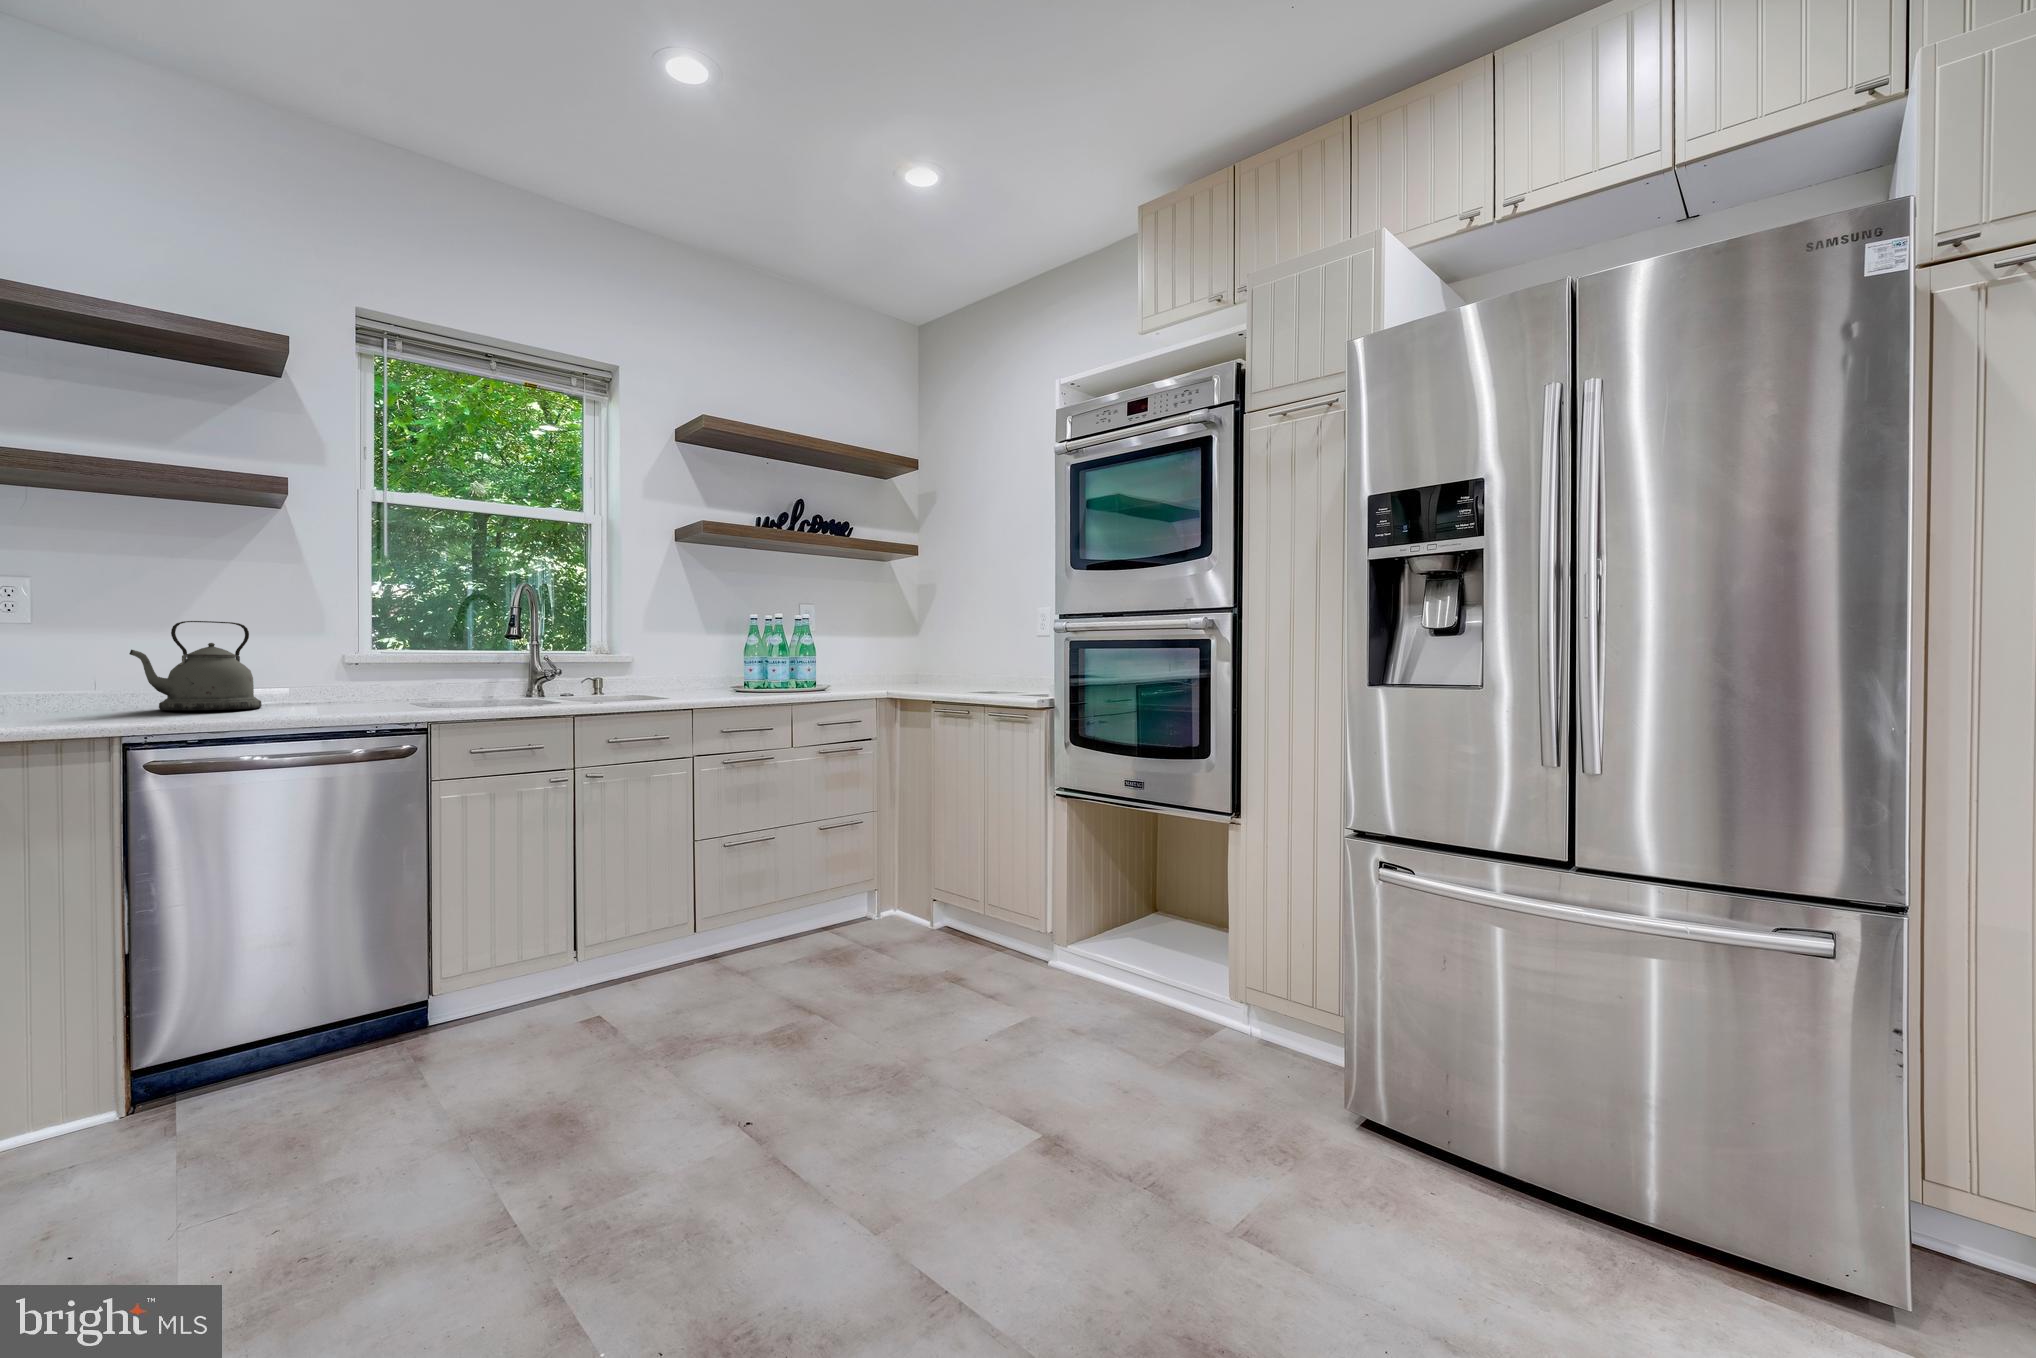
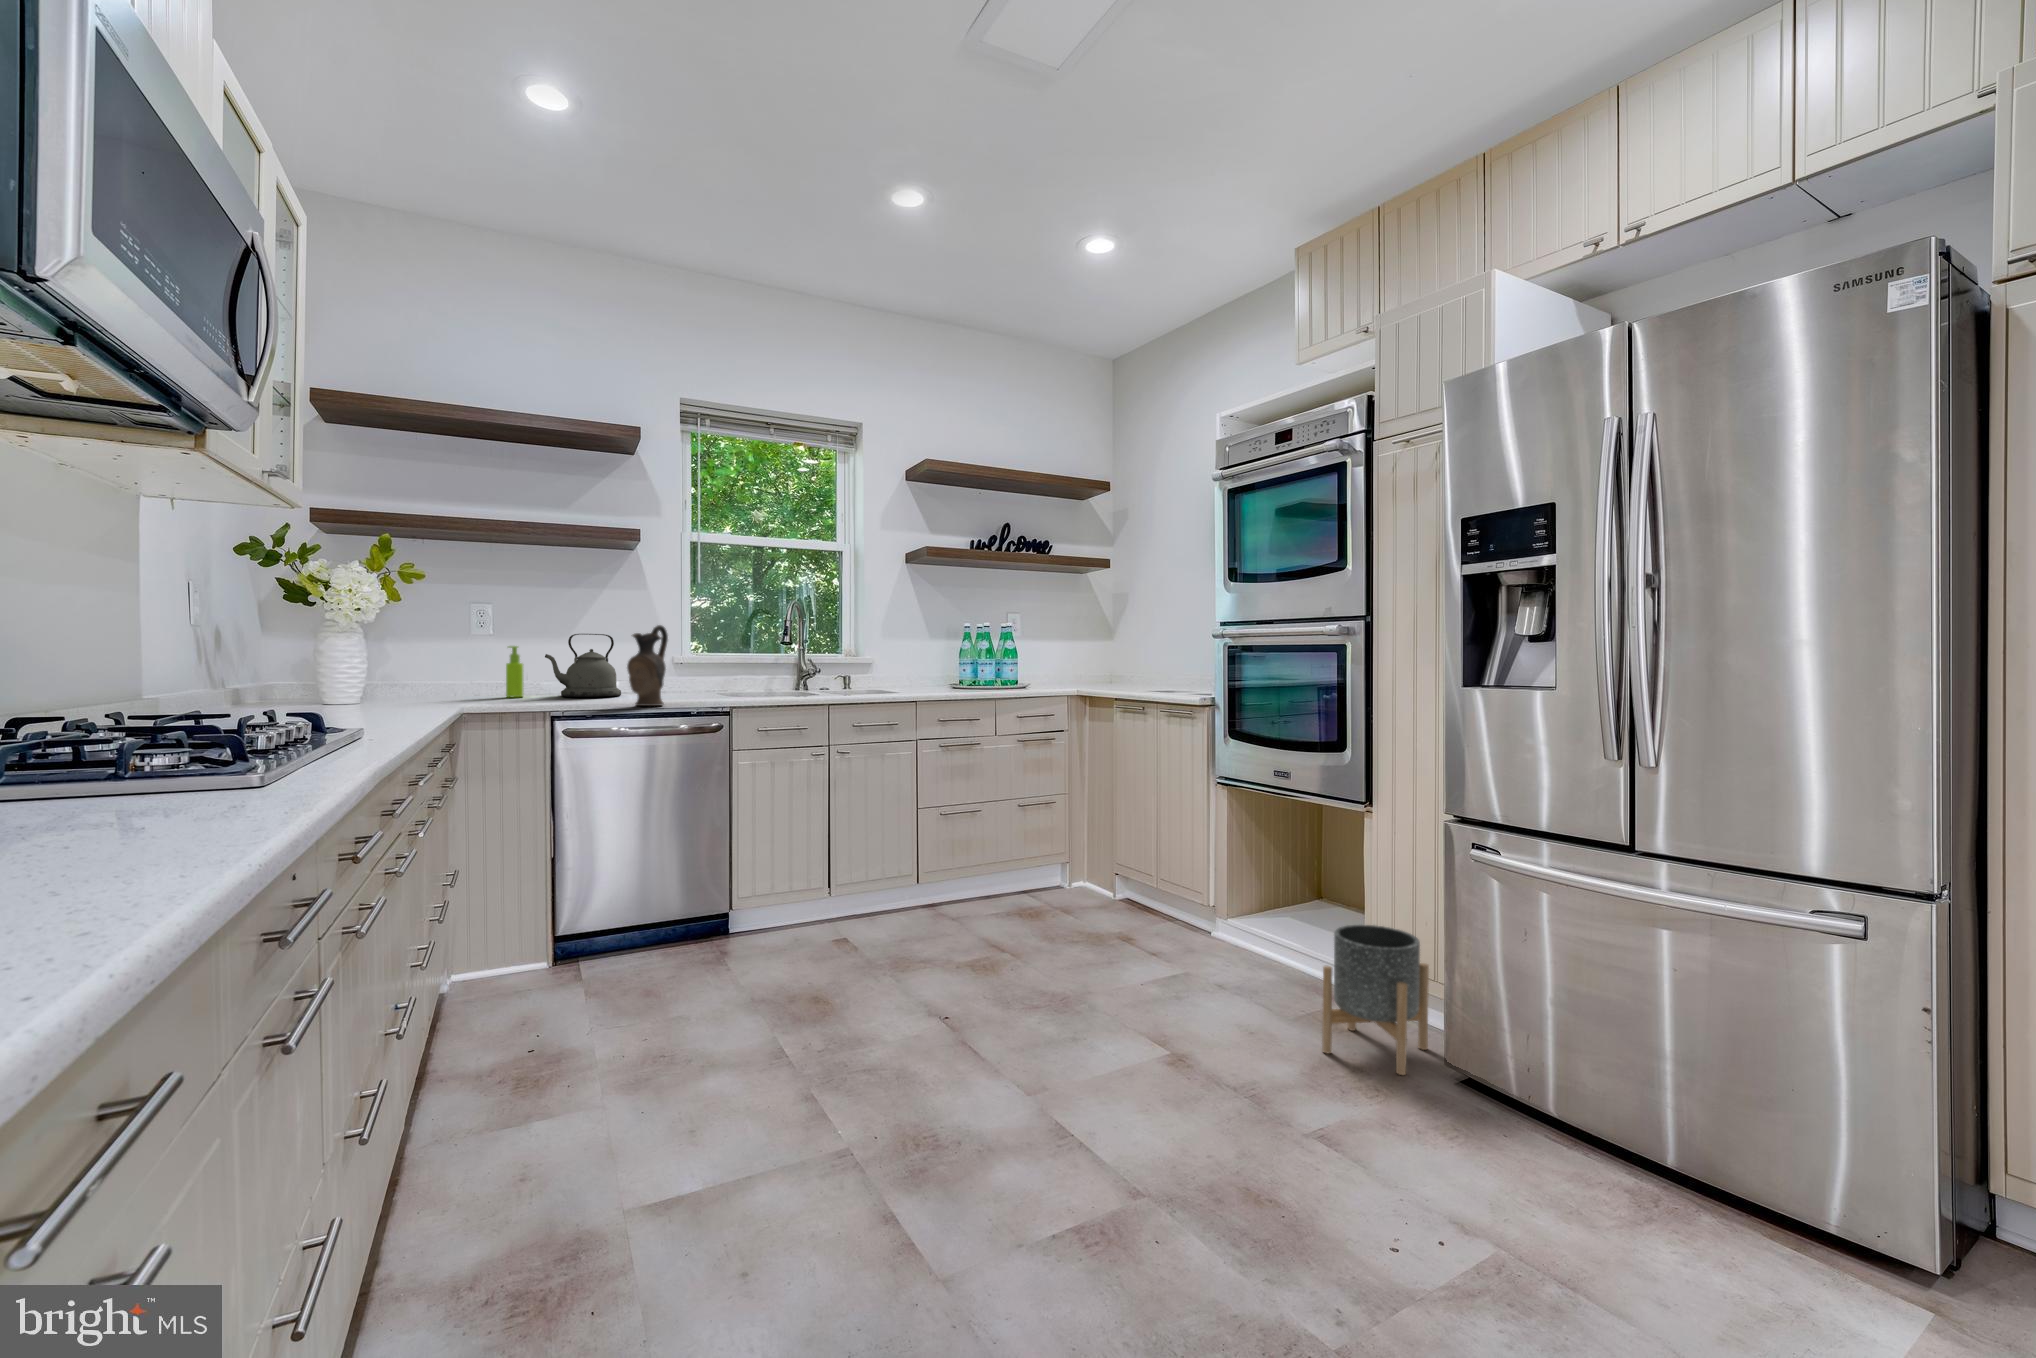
ceramic pitcher: none [270,609,336,722] -> present [627,625,668,706]
soap dispenser: none [60,637,92,713] -> present [506,646,524,697]
planter: none [1211,953,1318,1125] -> present [1322,925,1429,1075]

